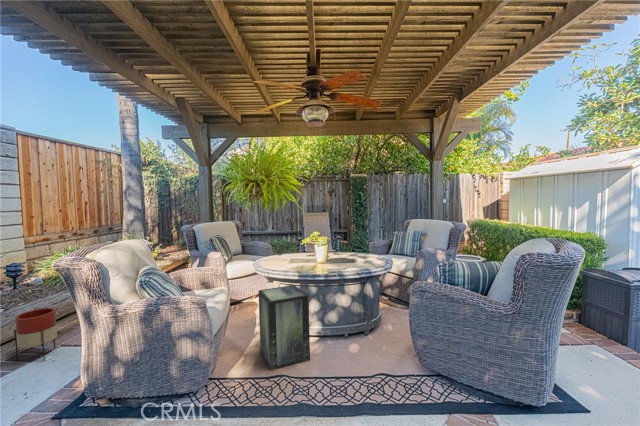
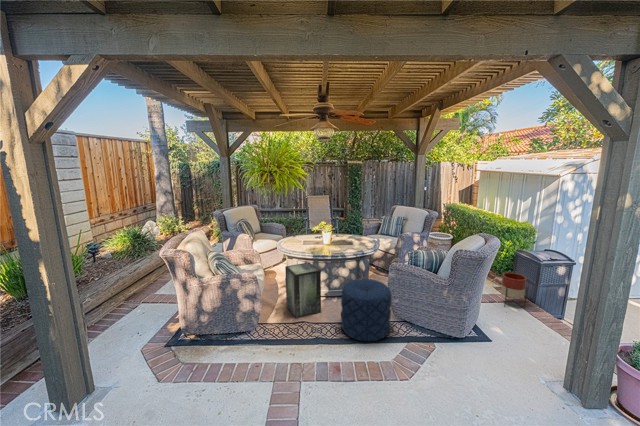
pouf: none [339,307,418,412] -> present [341,279,391,341]
planter: present [14,308,57,361] -> present [501,272,527,307]

